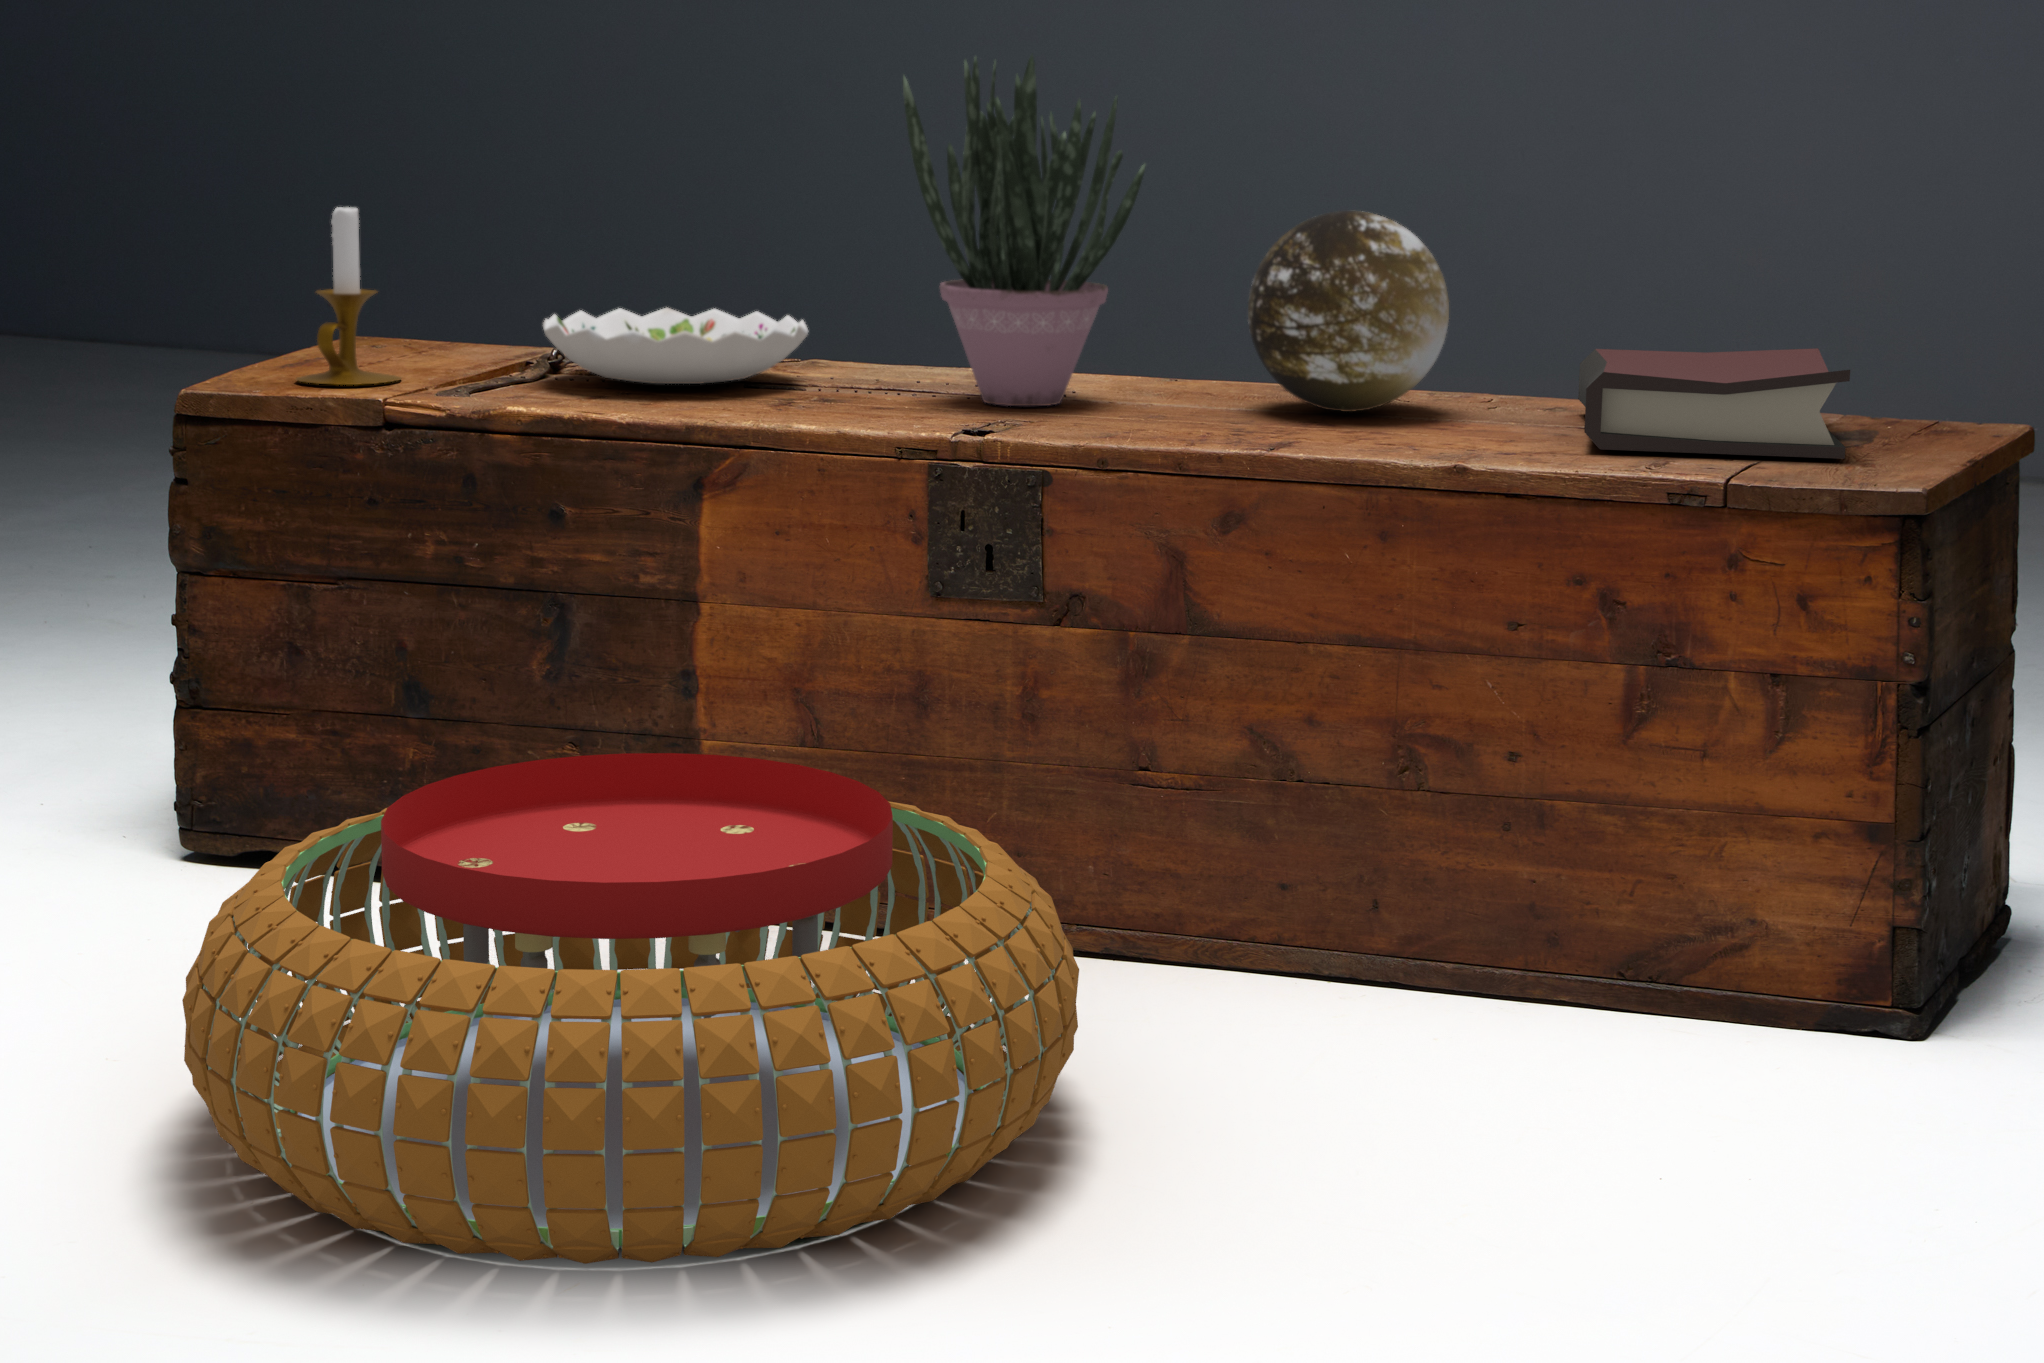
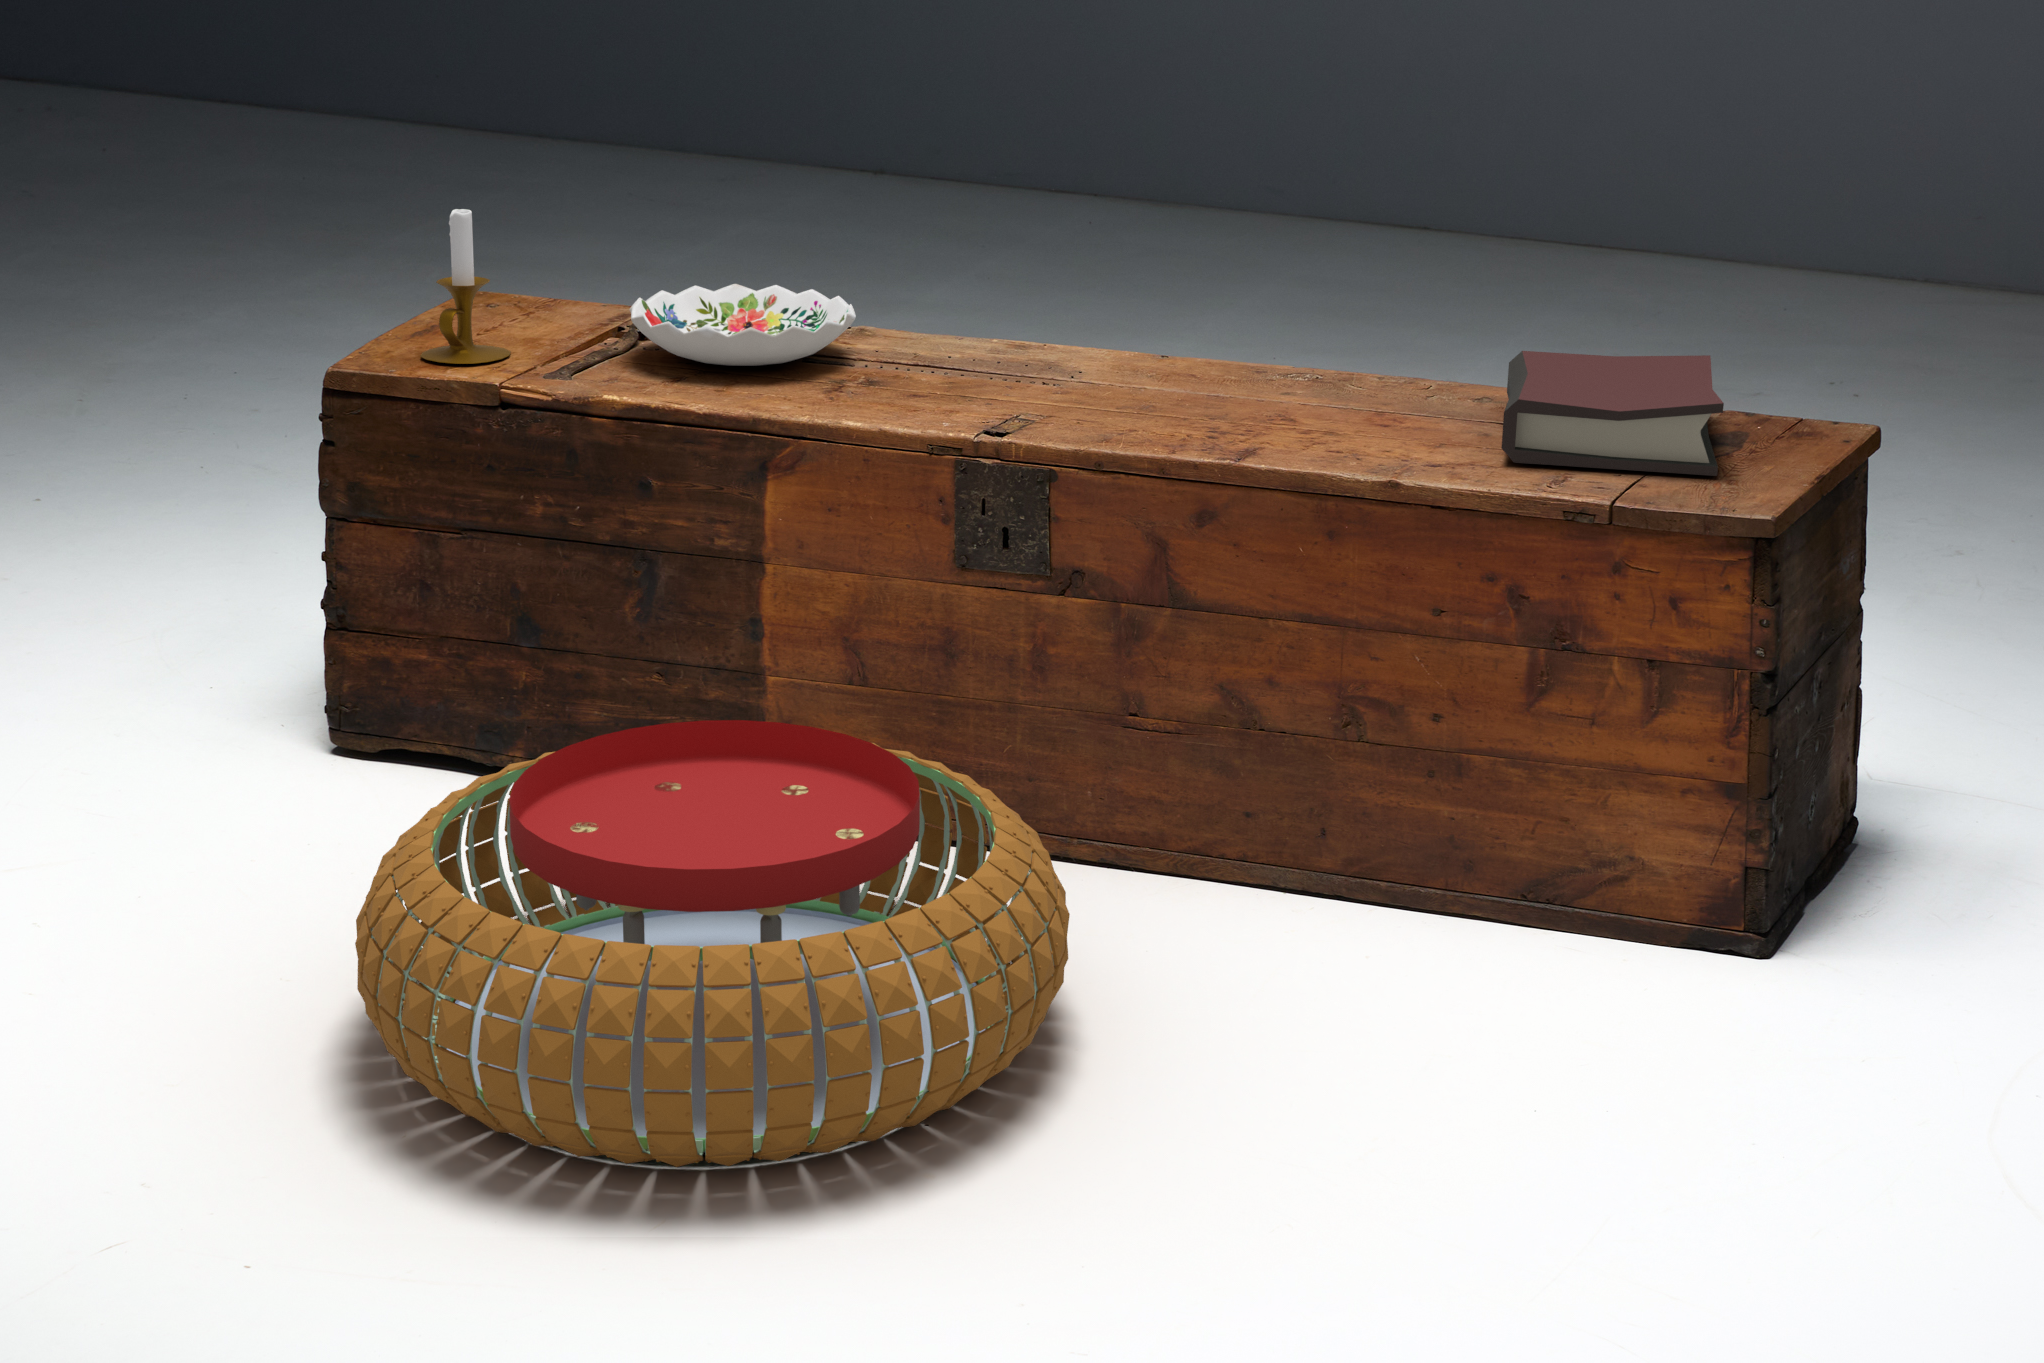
potted plant: present [903,55,1146,406] -> none [935,97,1142,395]
decorative orb: present [1248,211,1449,412] -> none [1228,234,1397,403]

